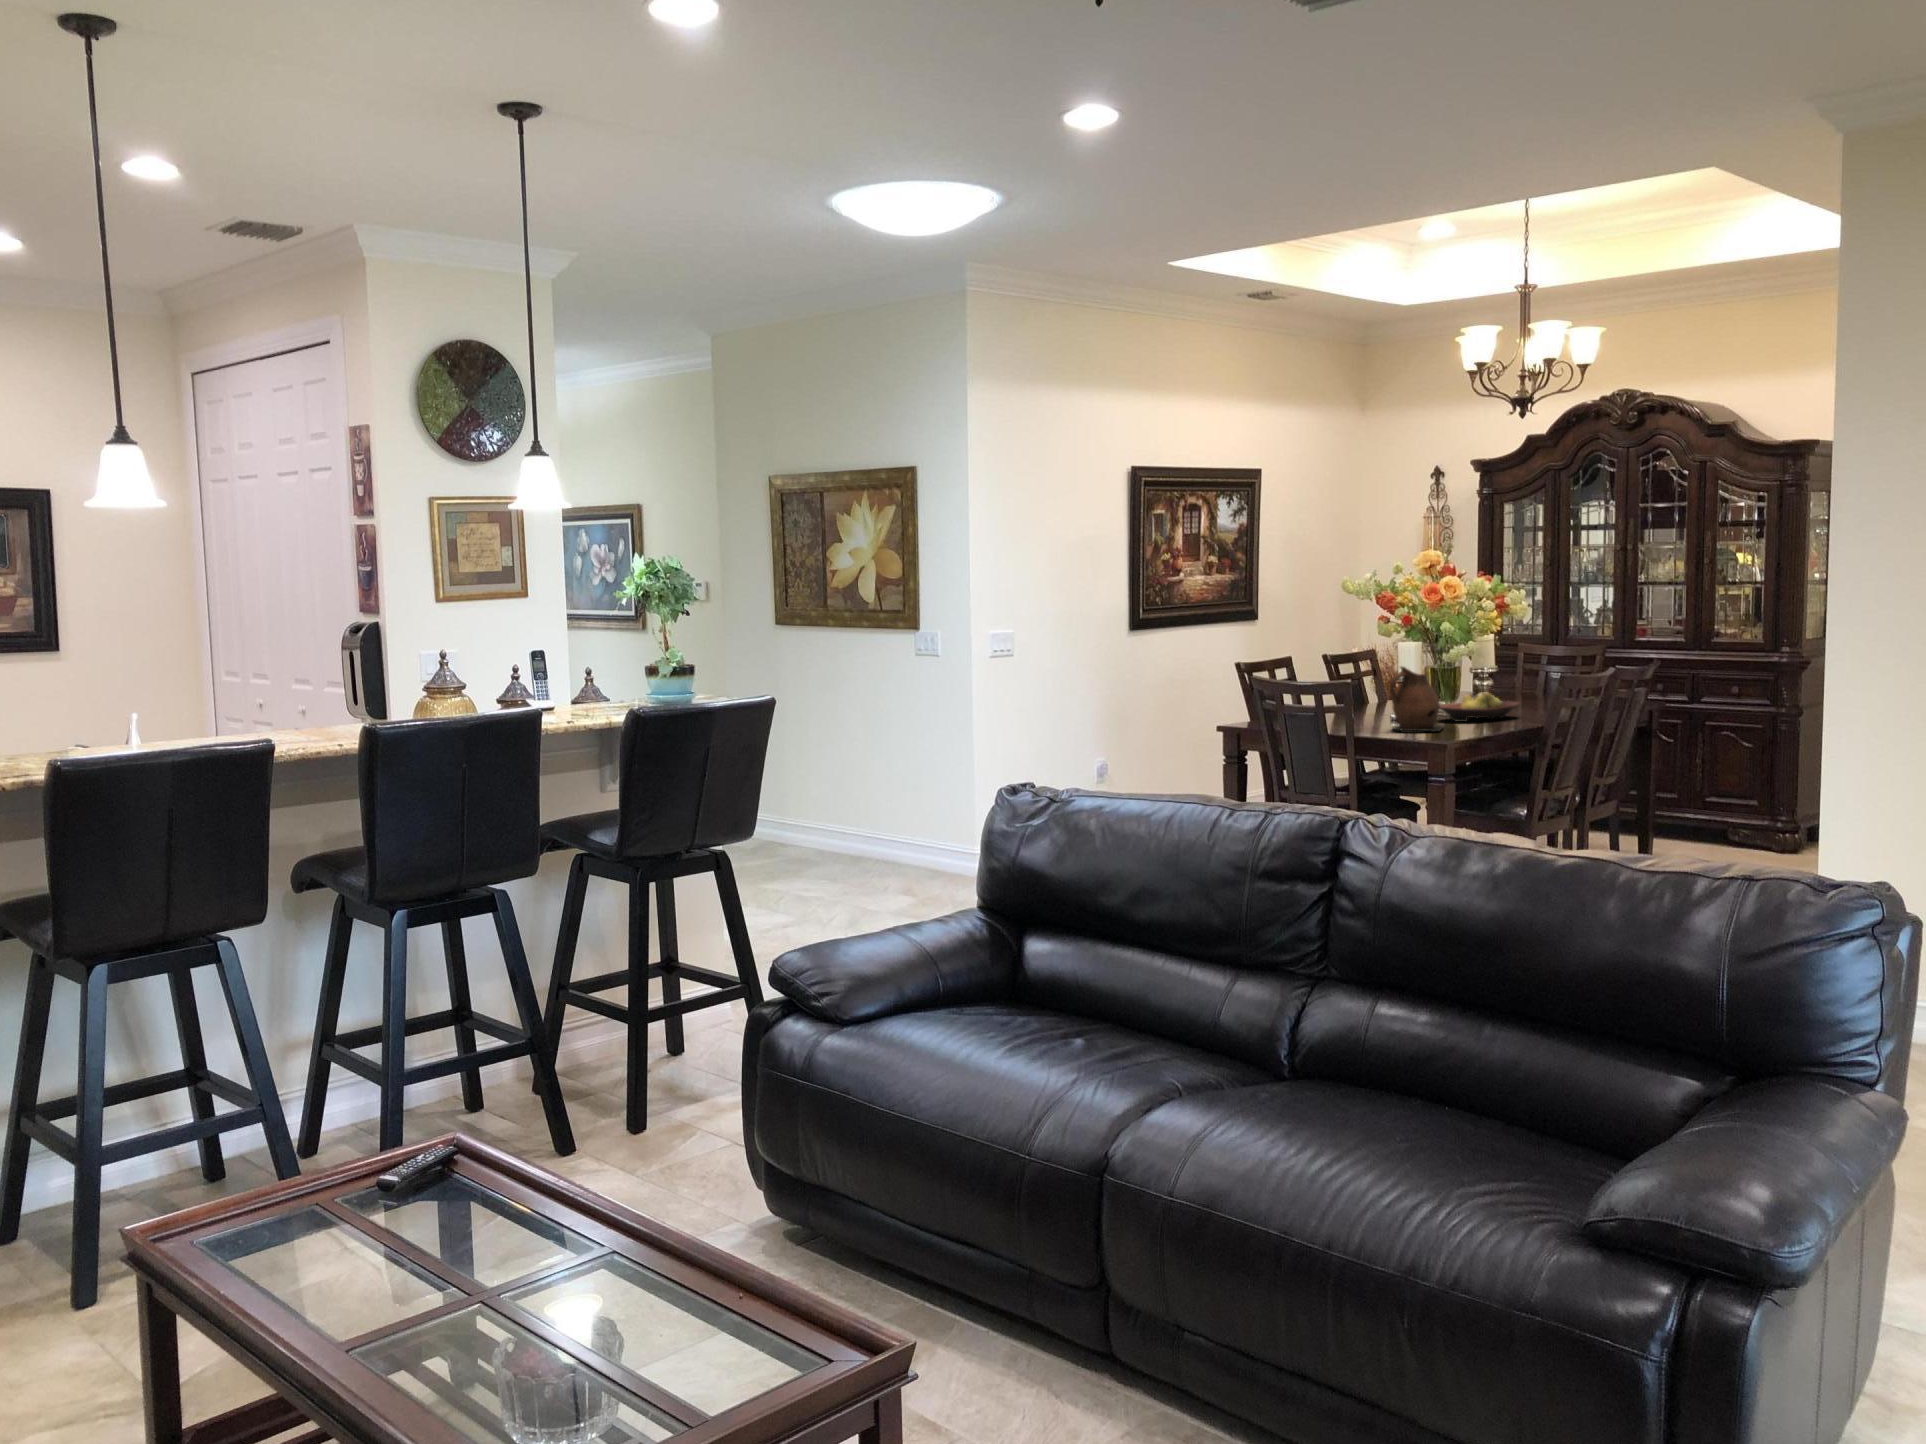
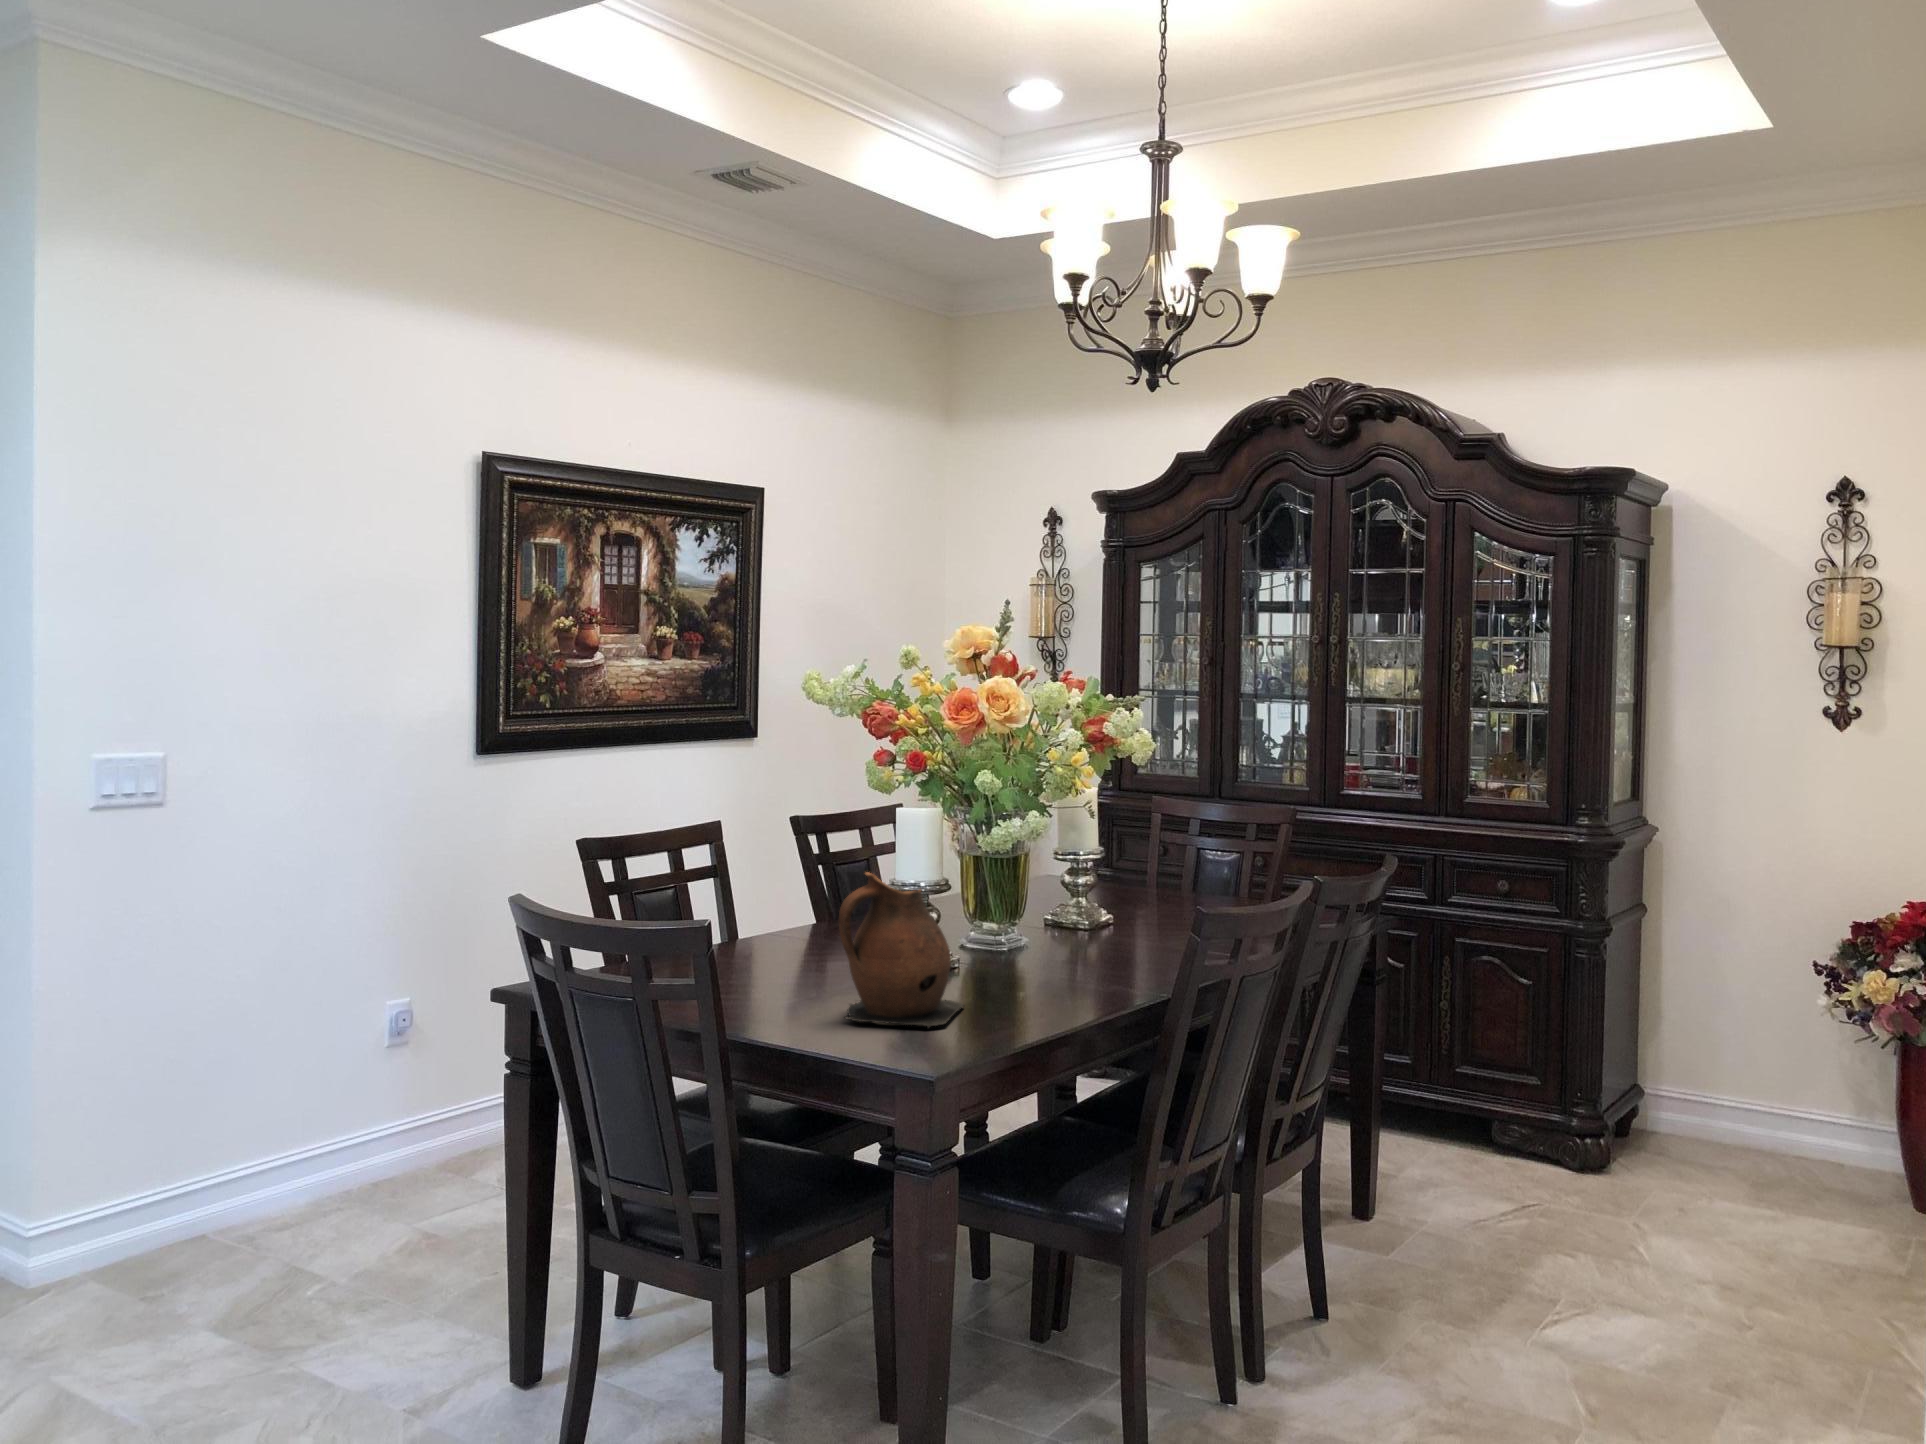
fruit bowl: present [1440,692,1519,722] -> none [968,913,1134,980]

